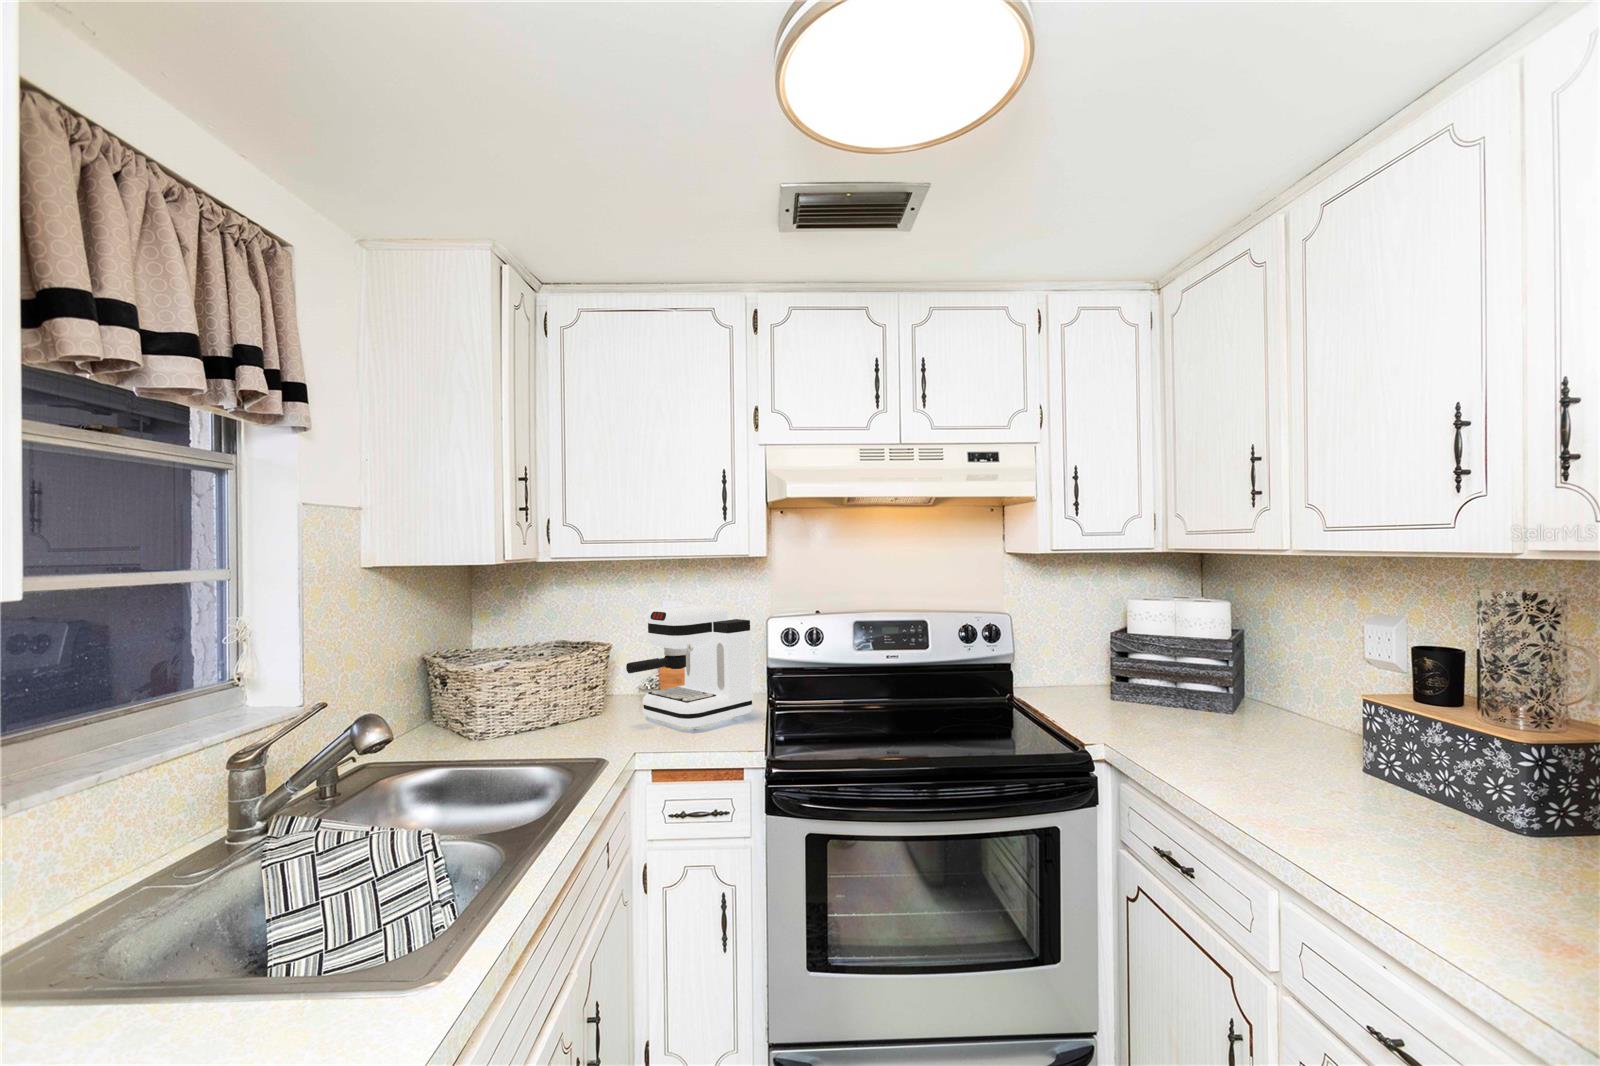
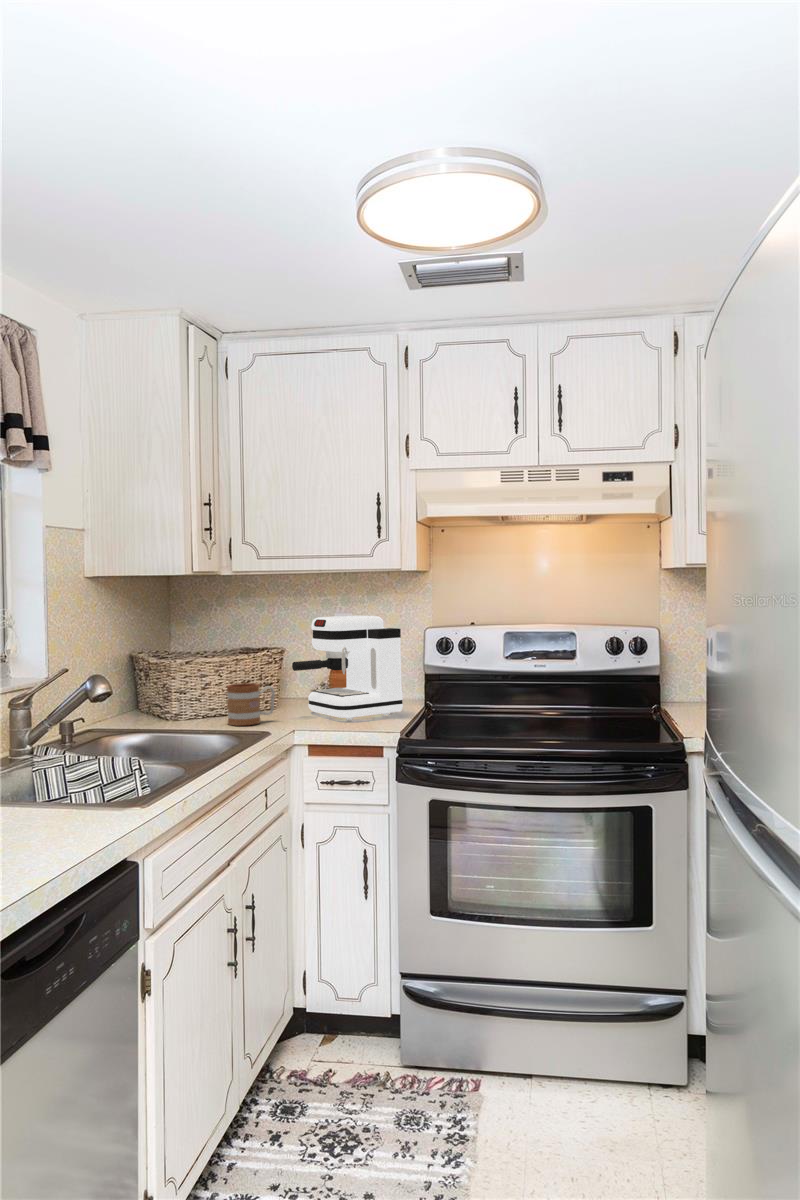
mug: none [548,691,607,748] -> present [227,683,275,726]

